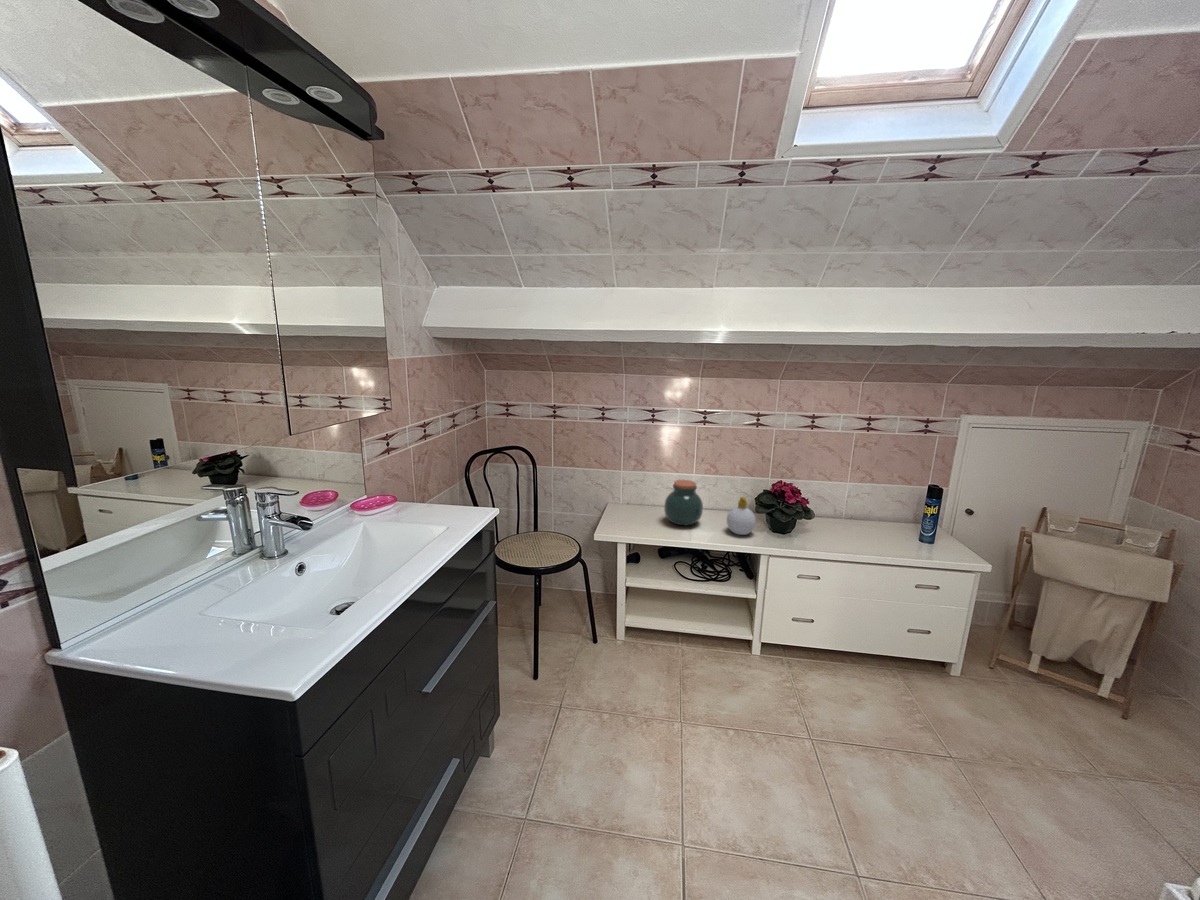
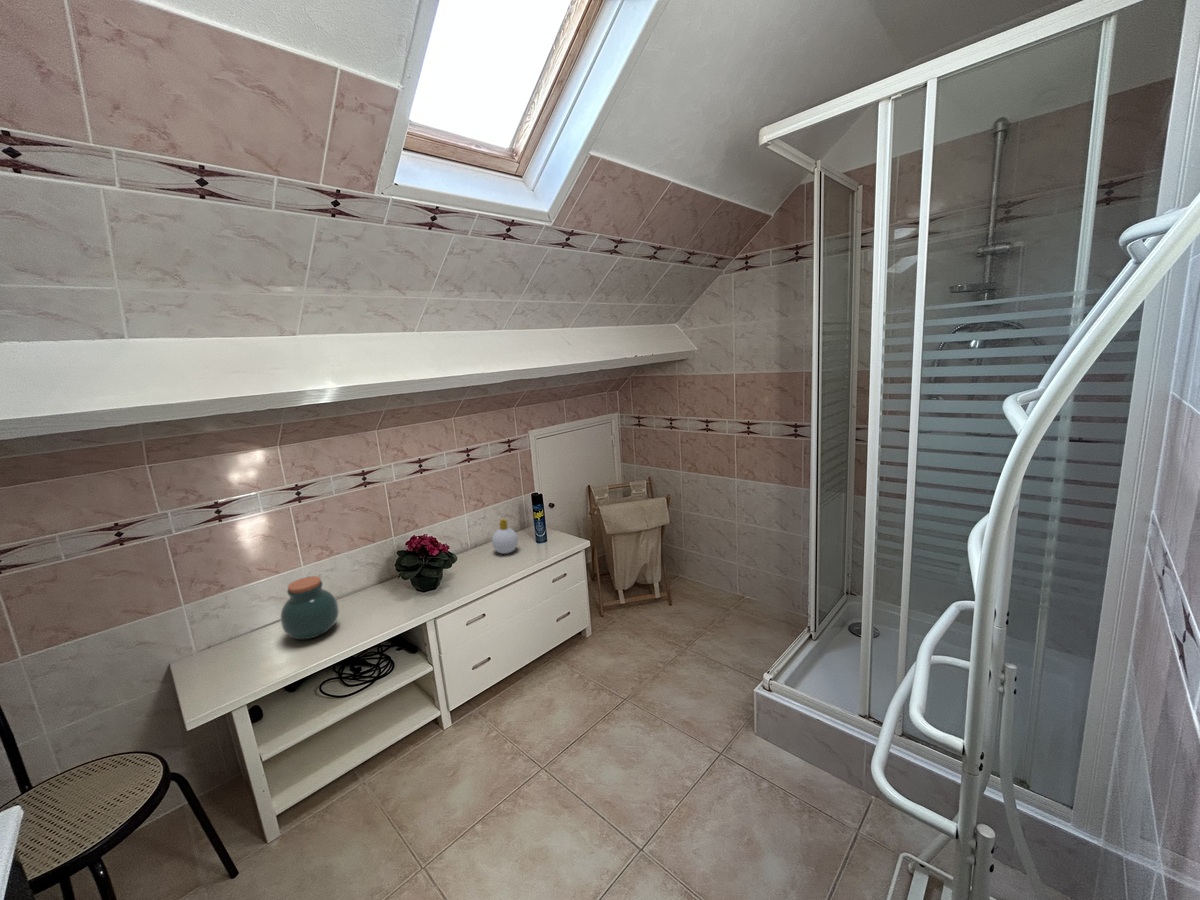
soap bottle: present [727,497,756,535] -> present [492,519,518,554]

